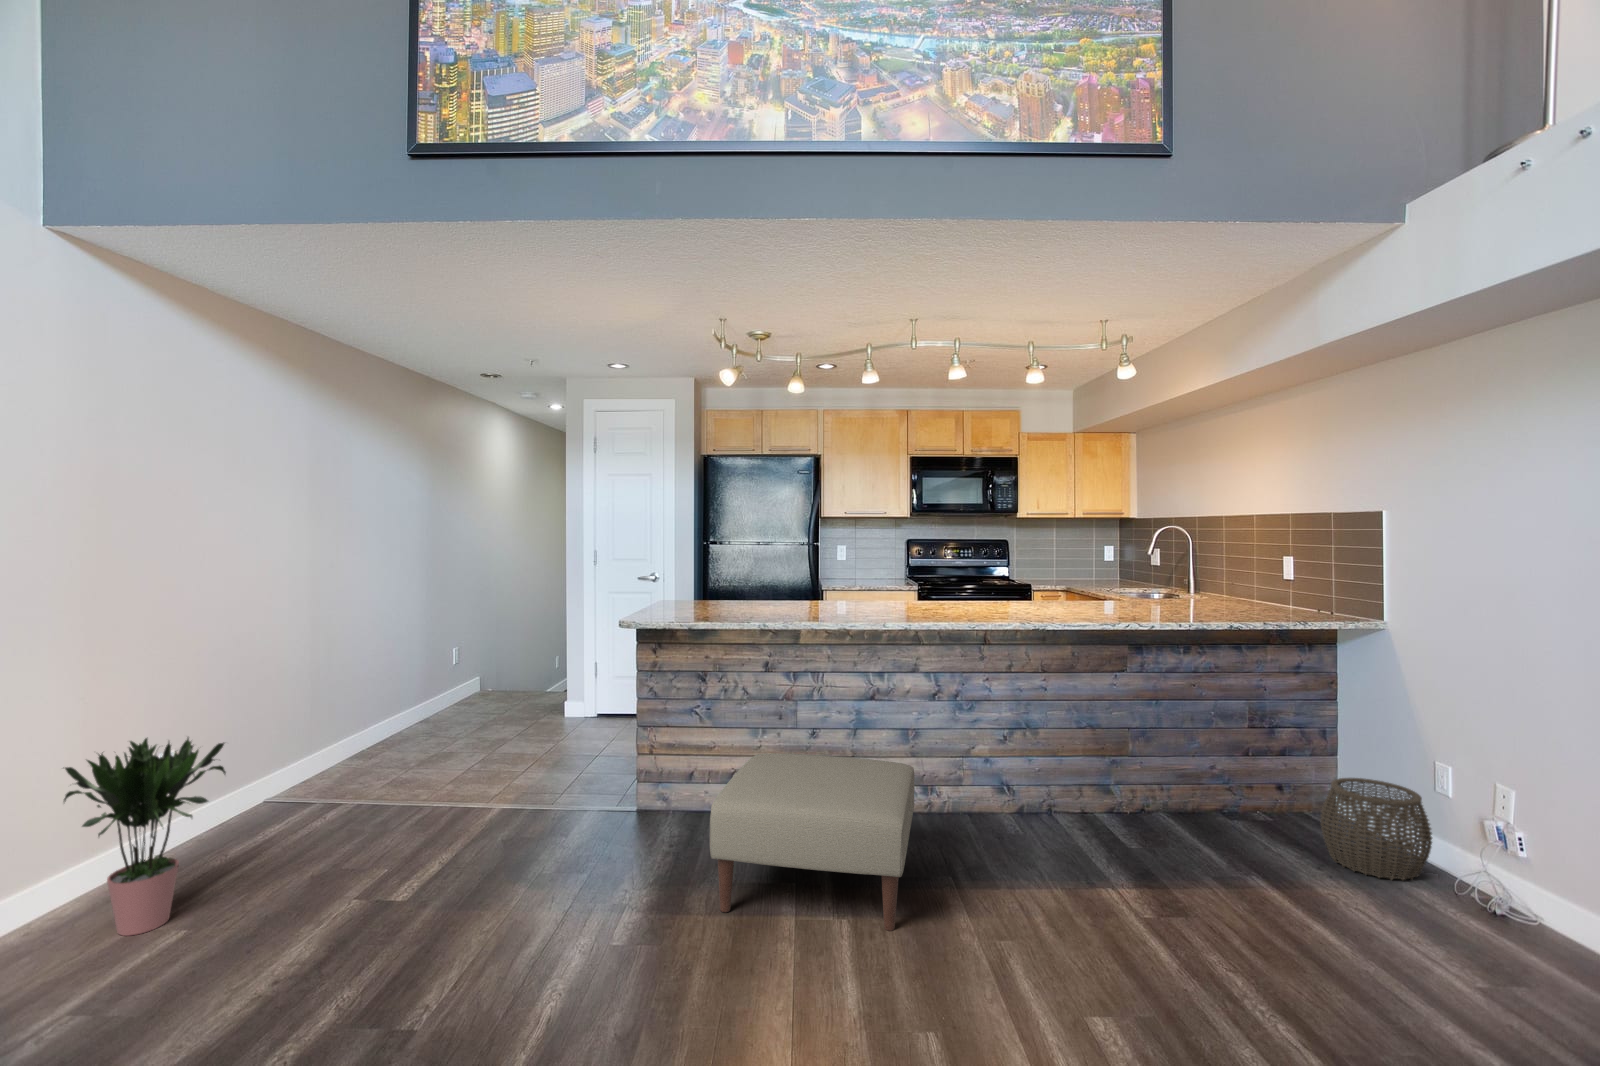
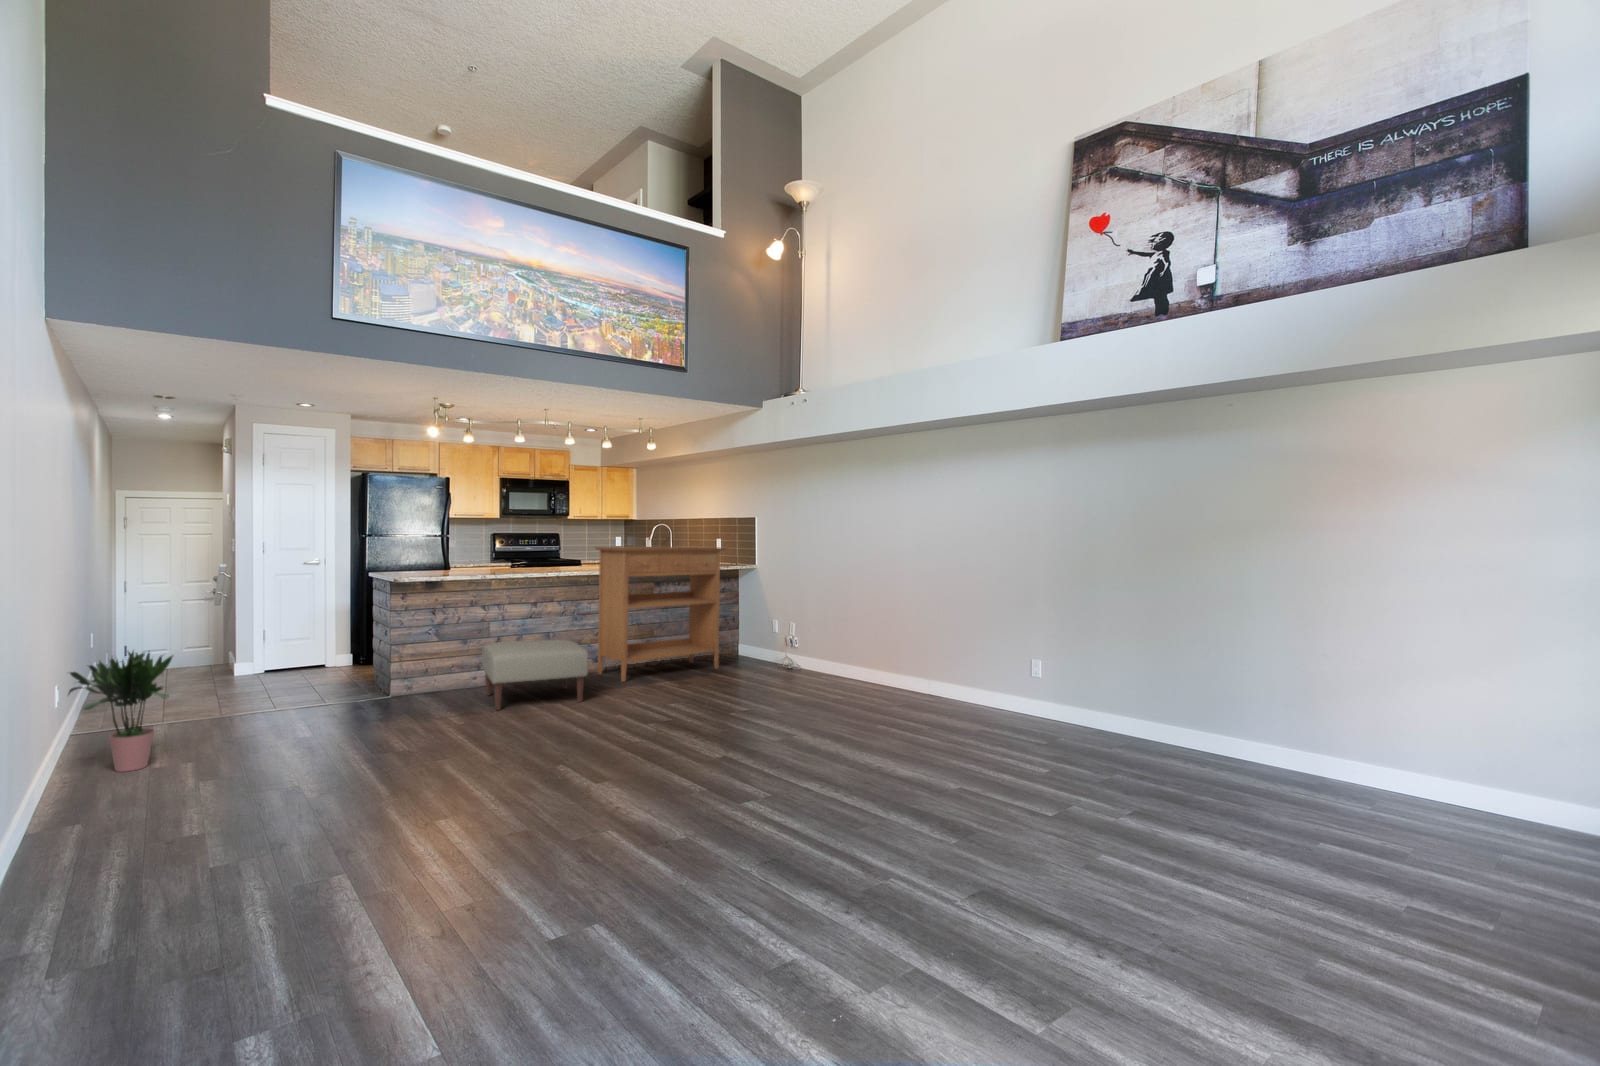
console table: none [986,573,1302,868] -> present [595,547,727,682]
woven basket: present [1320,778,1432,880] -> none [734,630,771,666]

